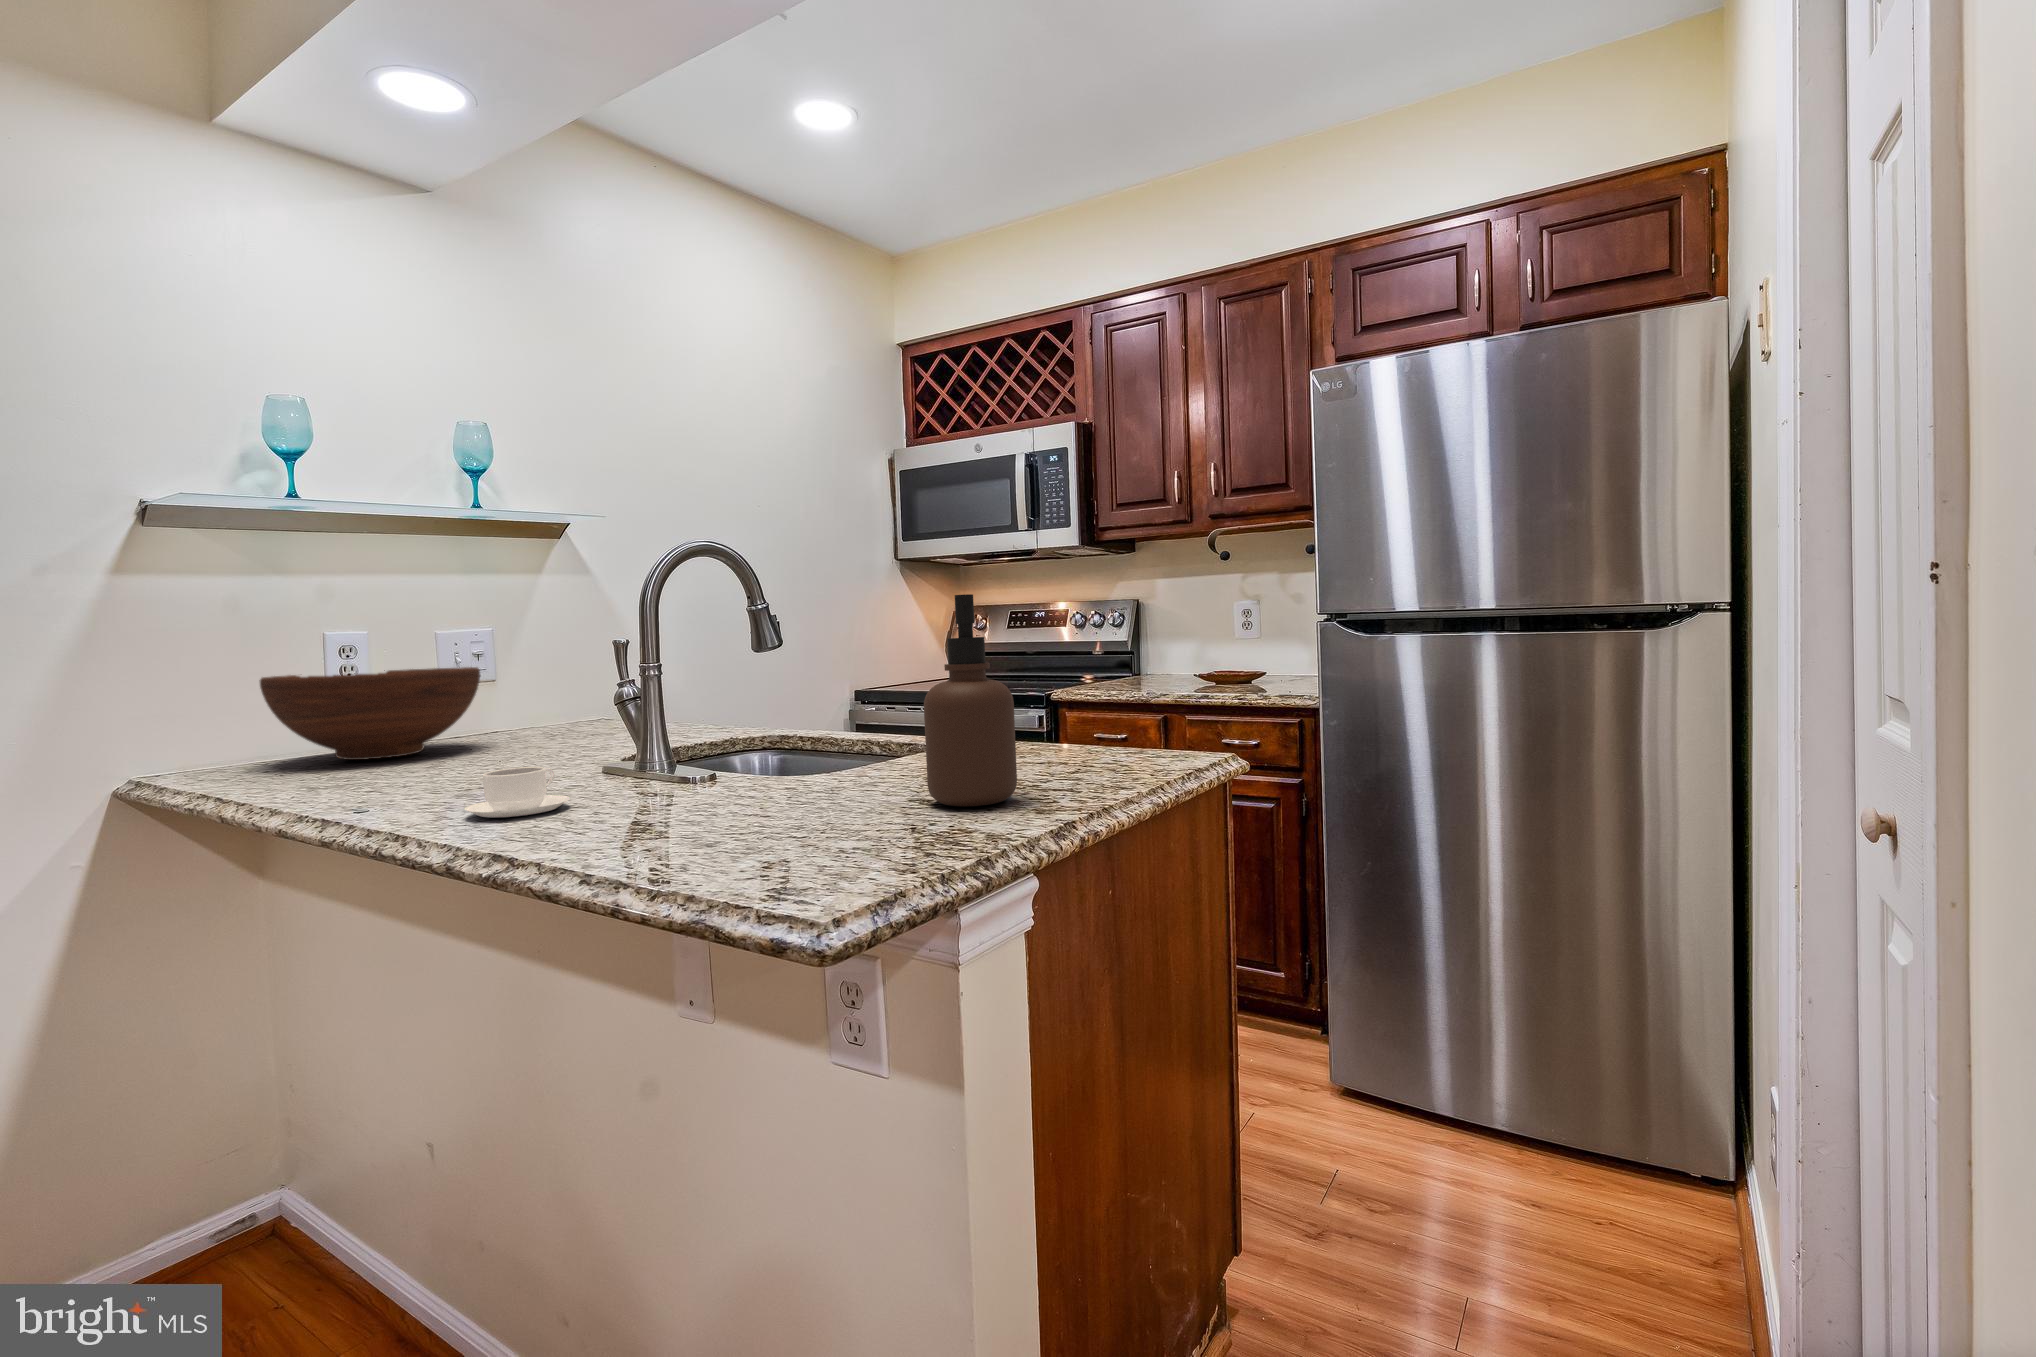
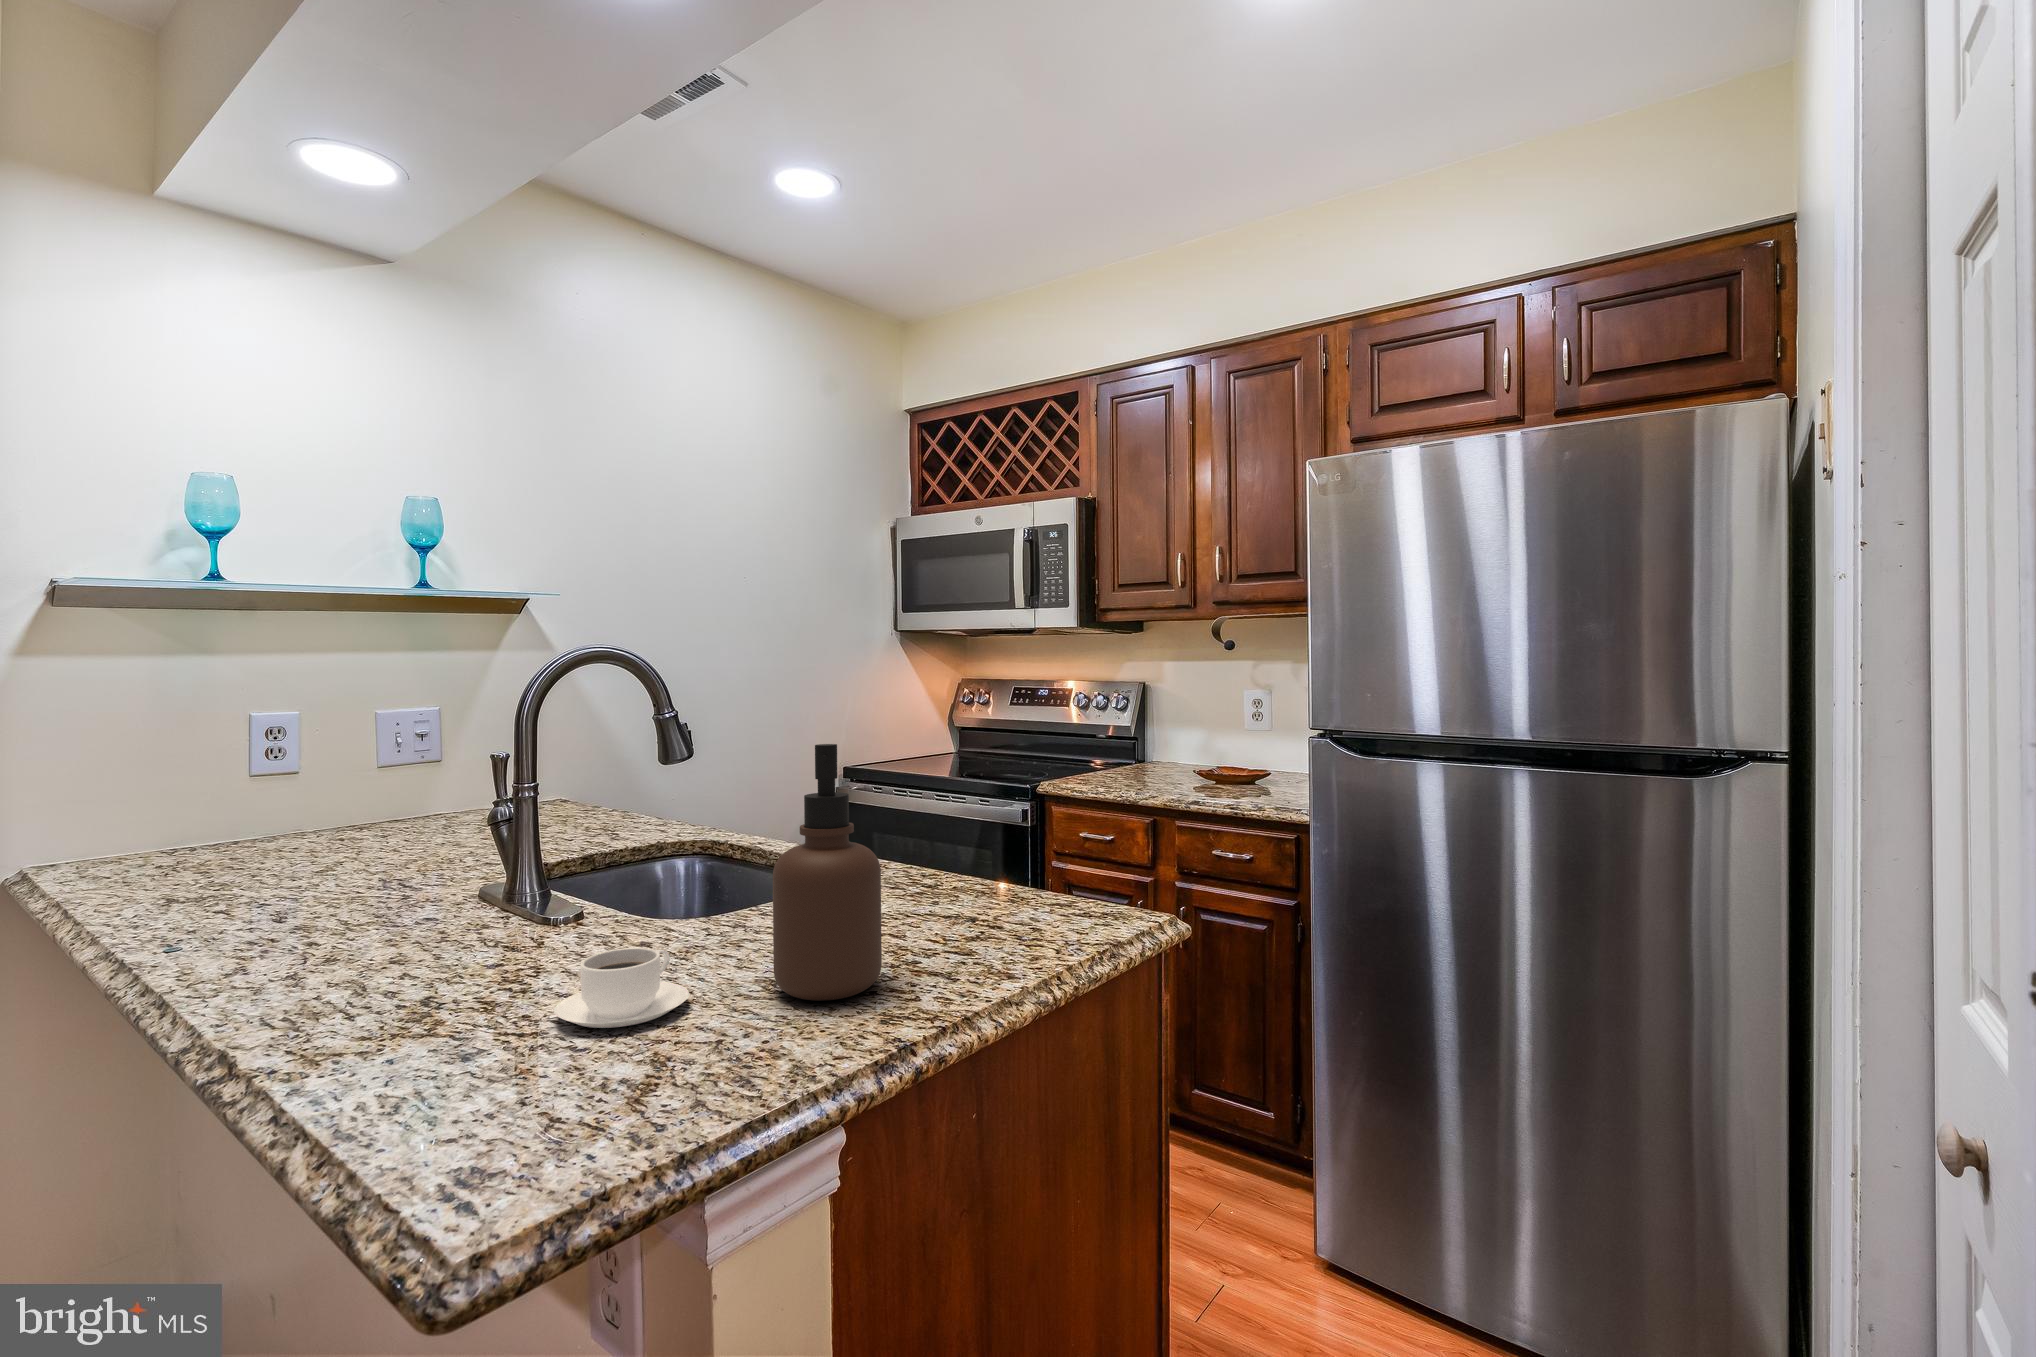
fruit bowl: present [260,667,480,760] -> none [161,752,406,854]
coffee cup: present [464,767,570,817] -> present [554,948,689,1028]

